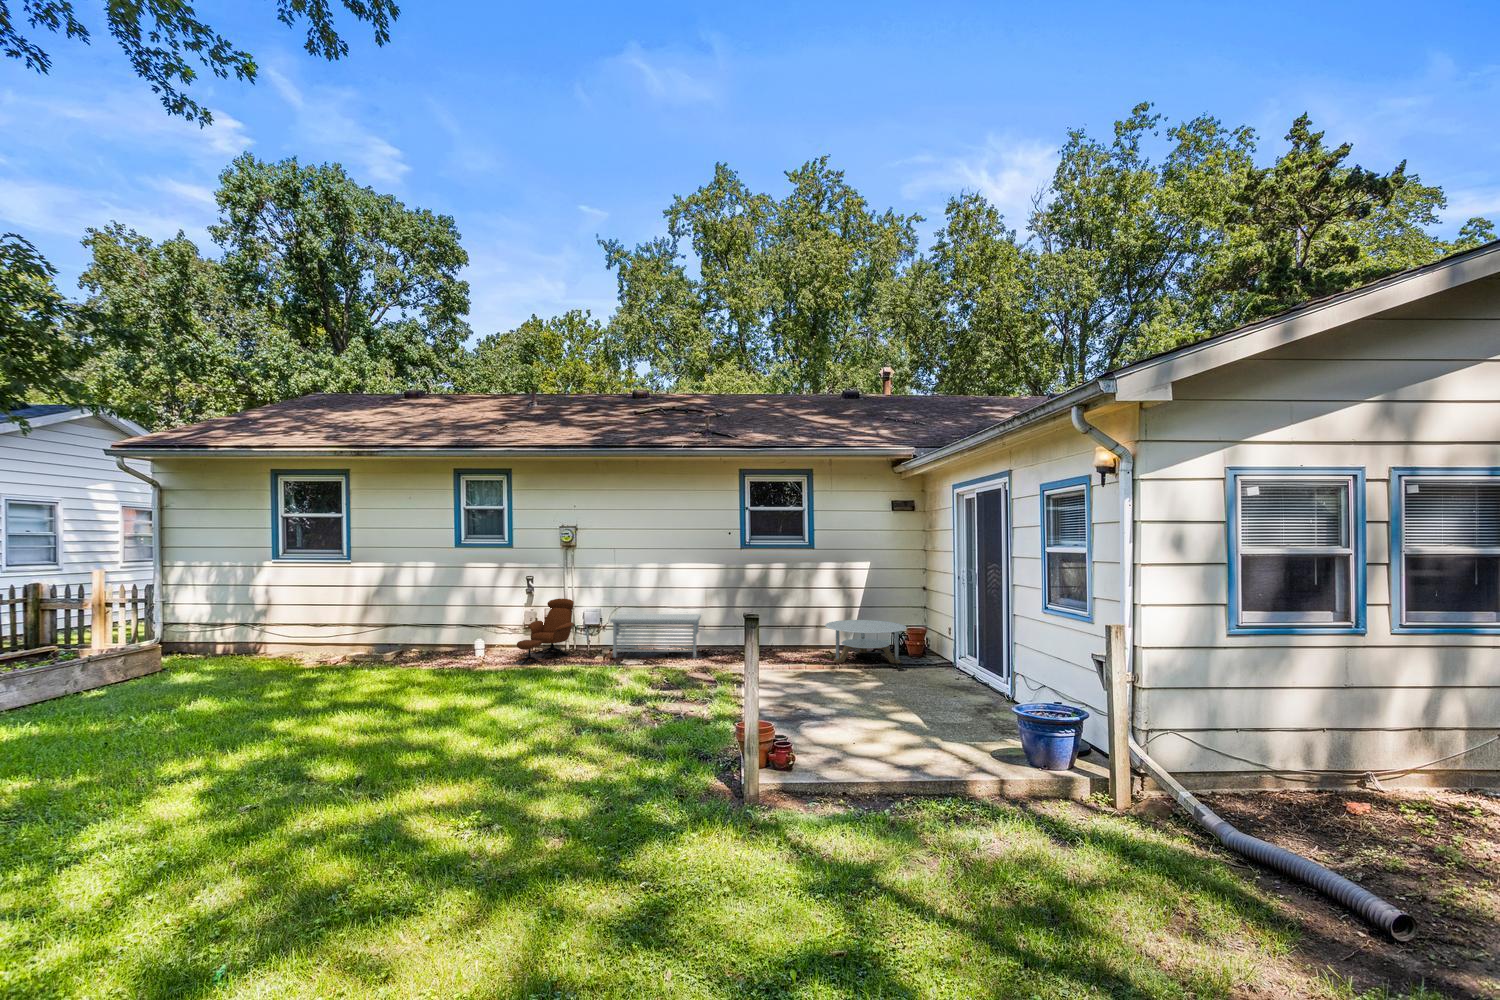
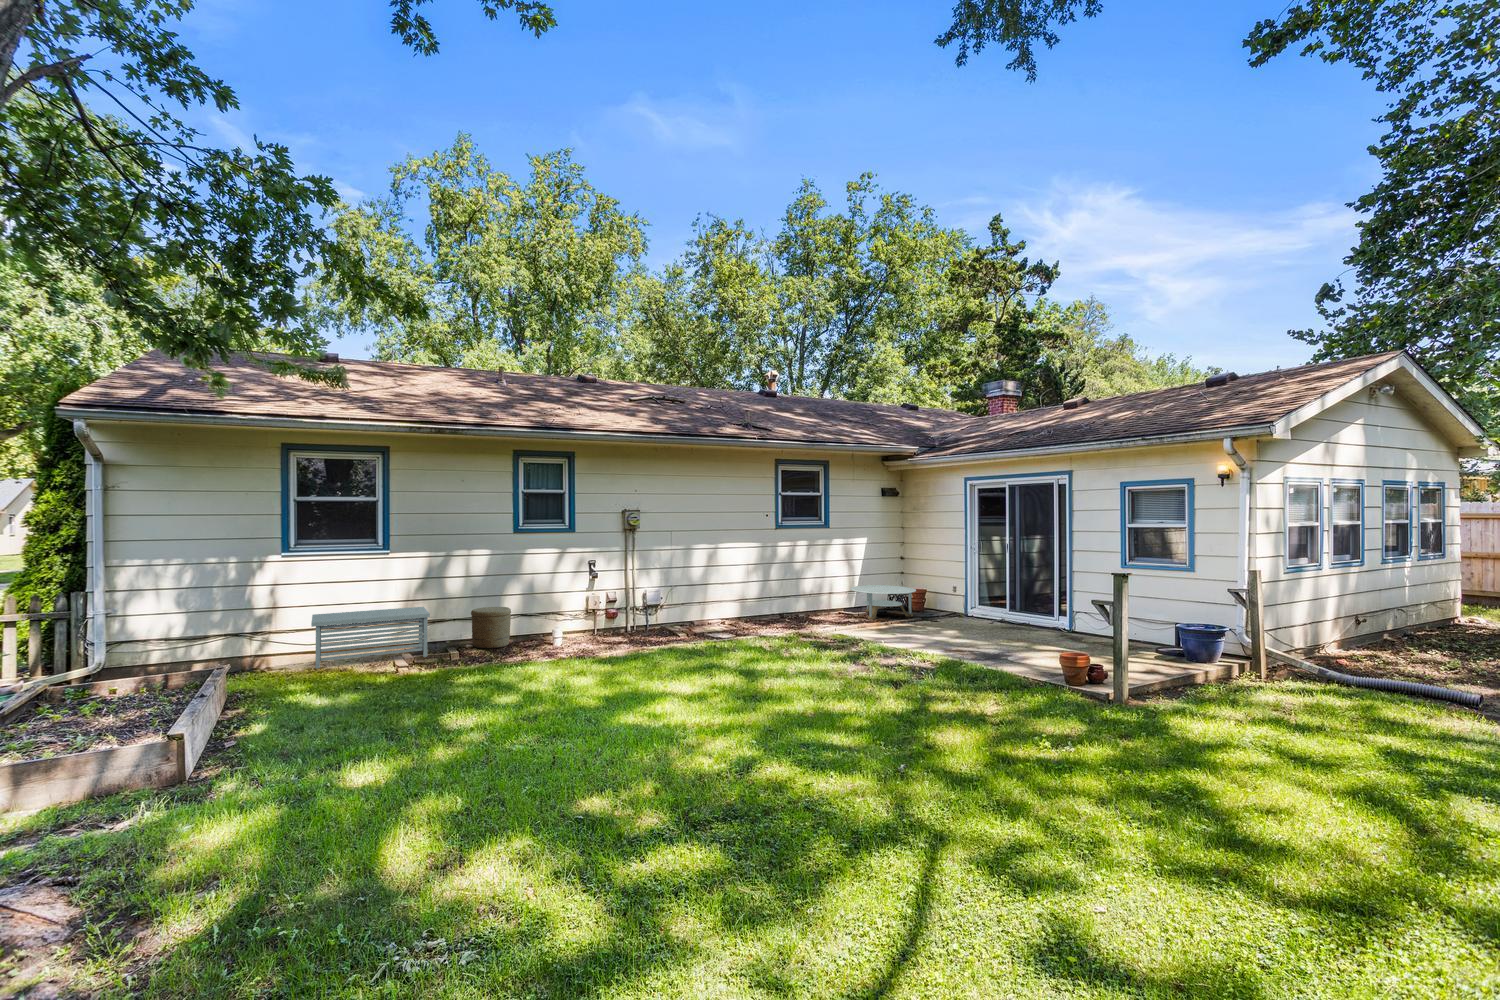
lounge chair: present [517,599,574,665] -> none [609,581,654,646]
storage bench: present [610,614,701,658] -> present [311,607,430,668]
woven basket: none [406,616,445,655] -> present [471,607,511,649]

